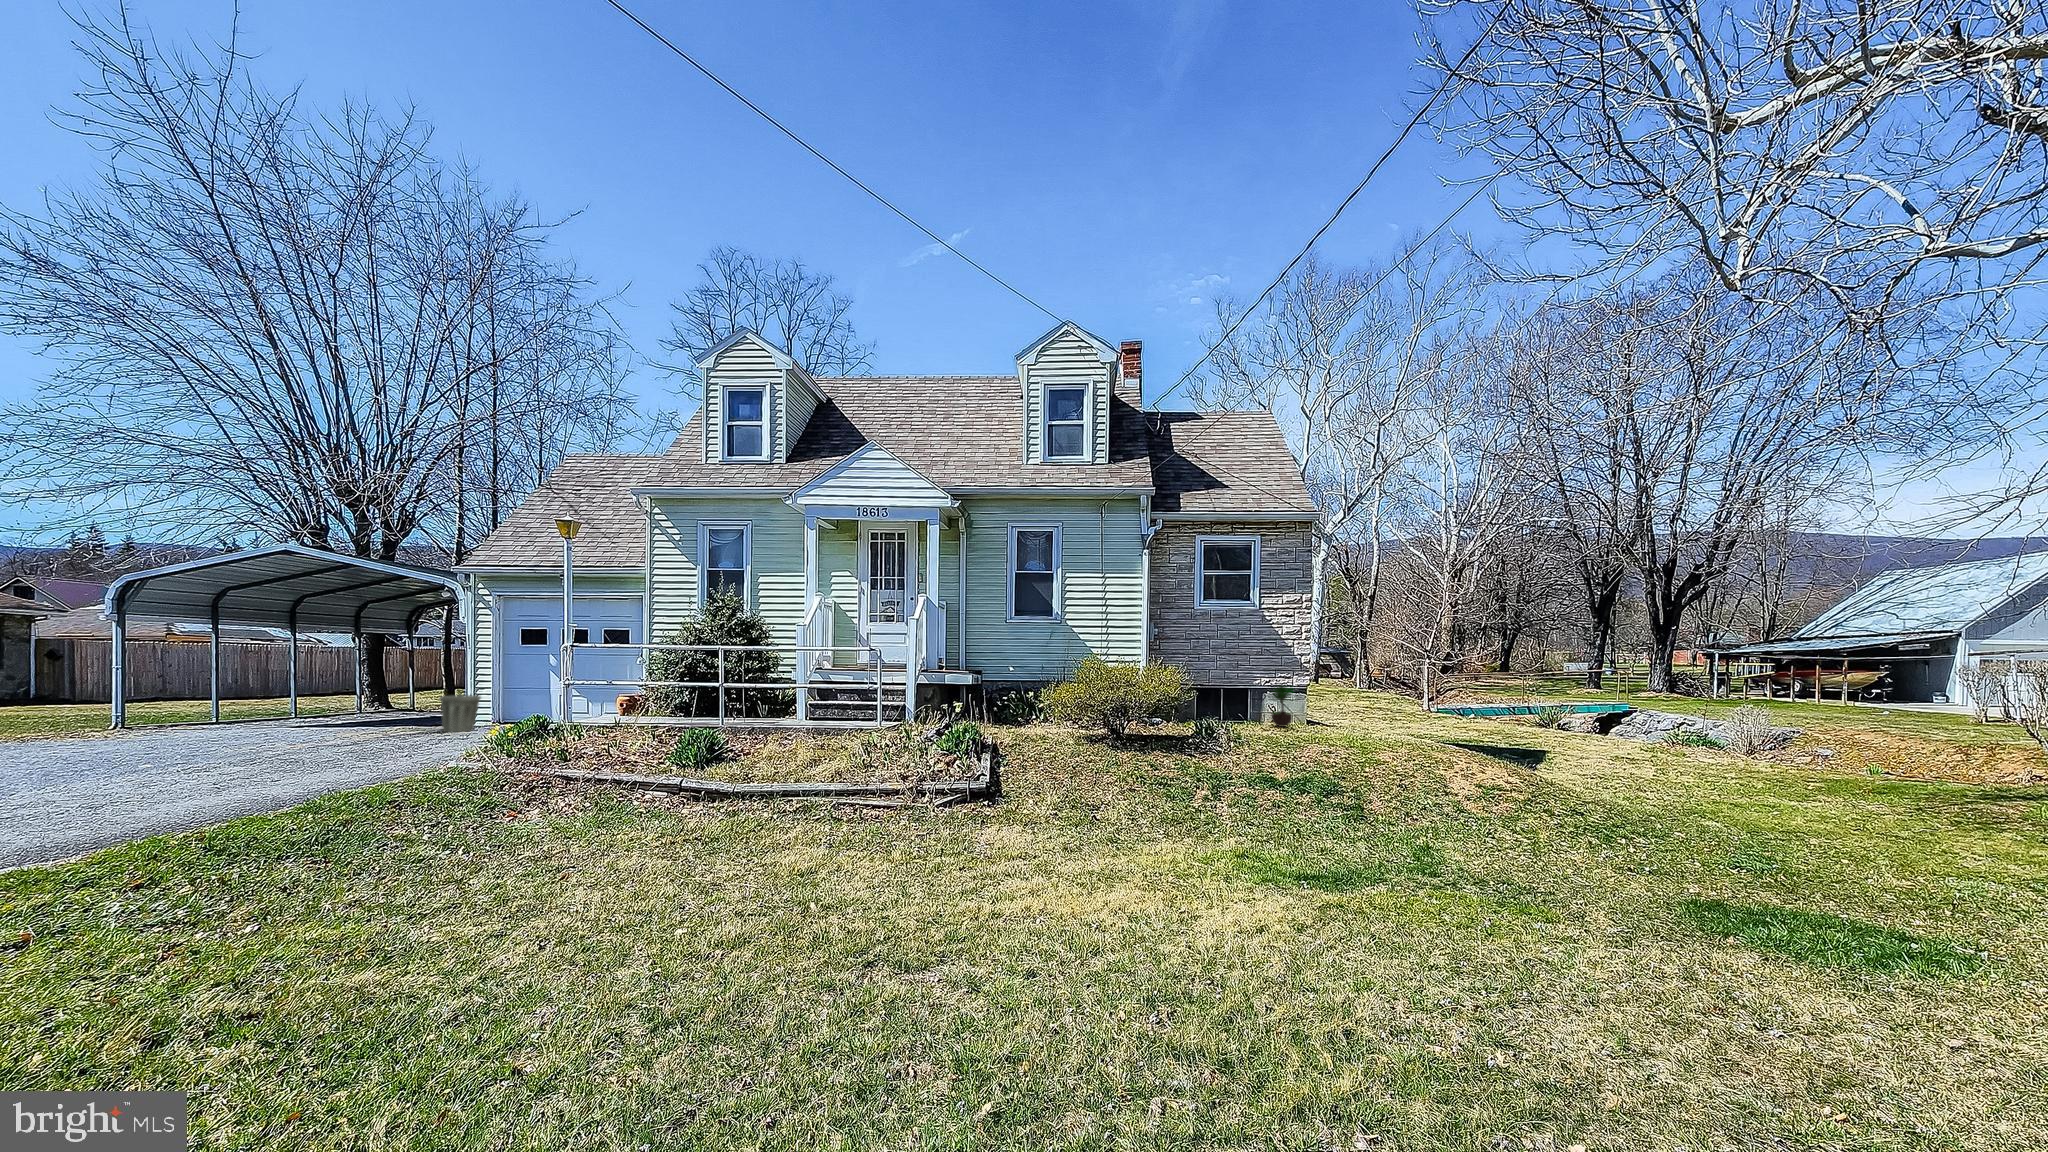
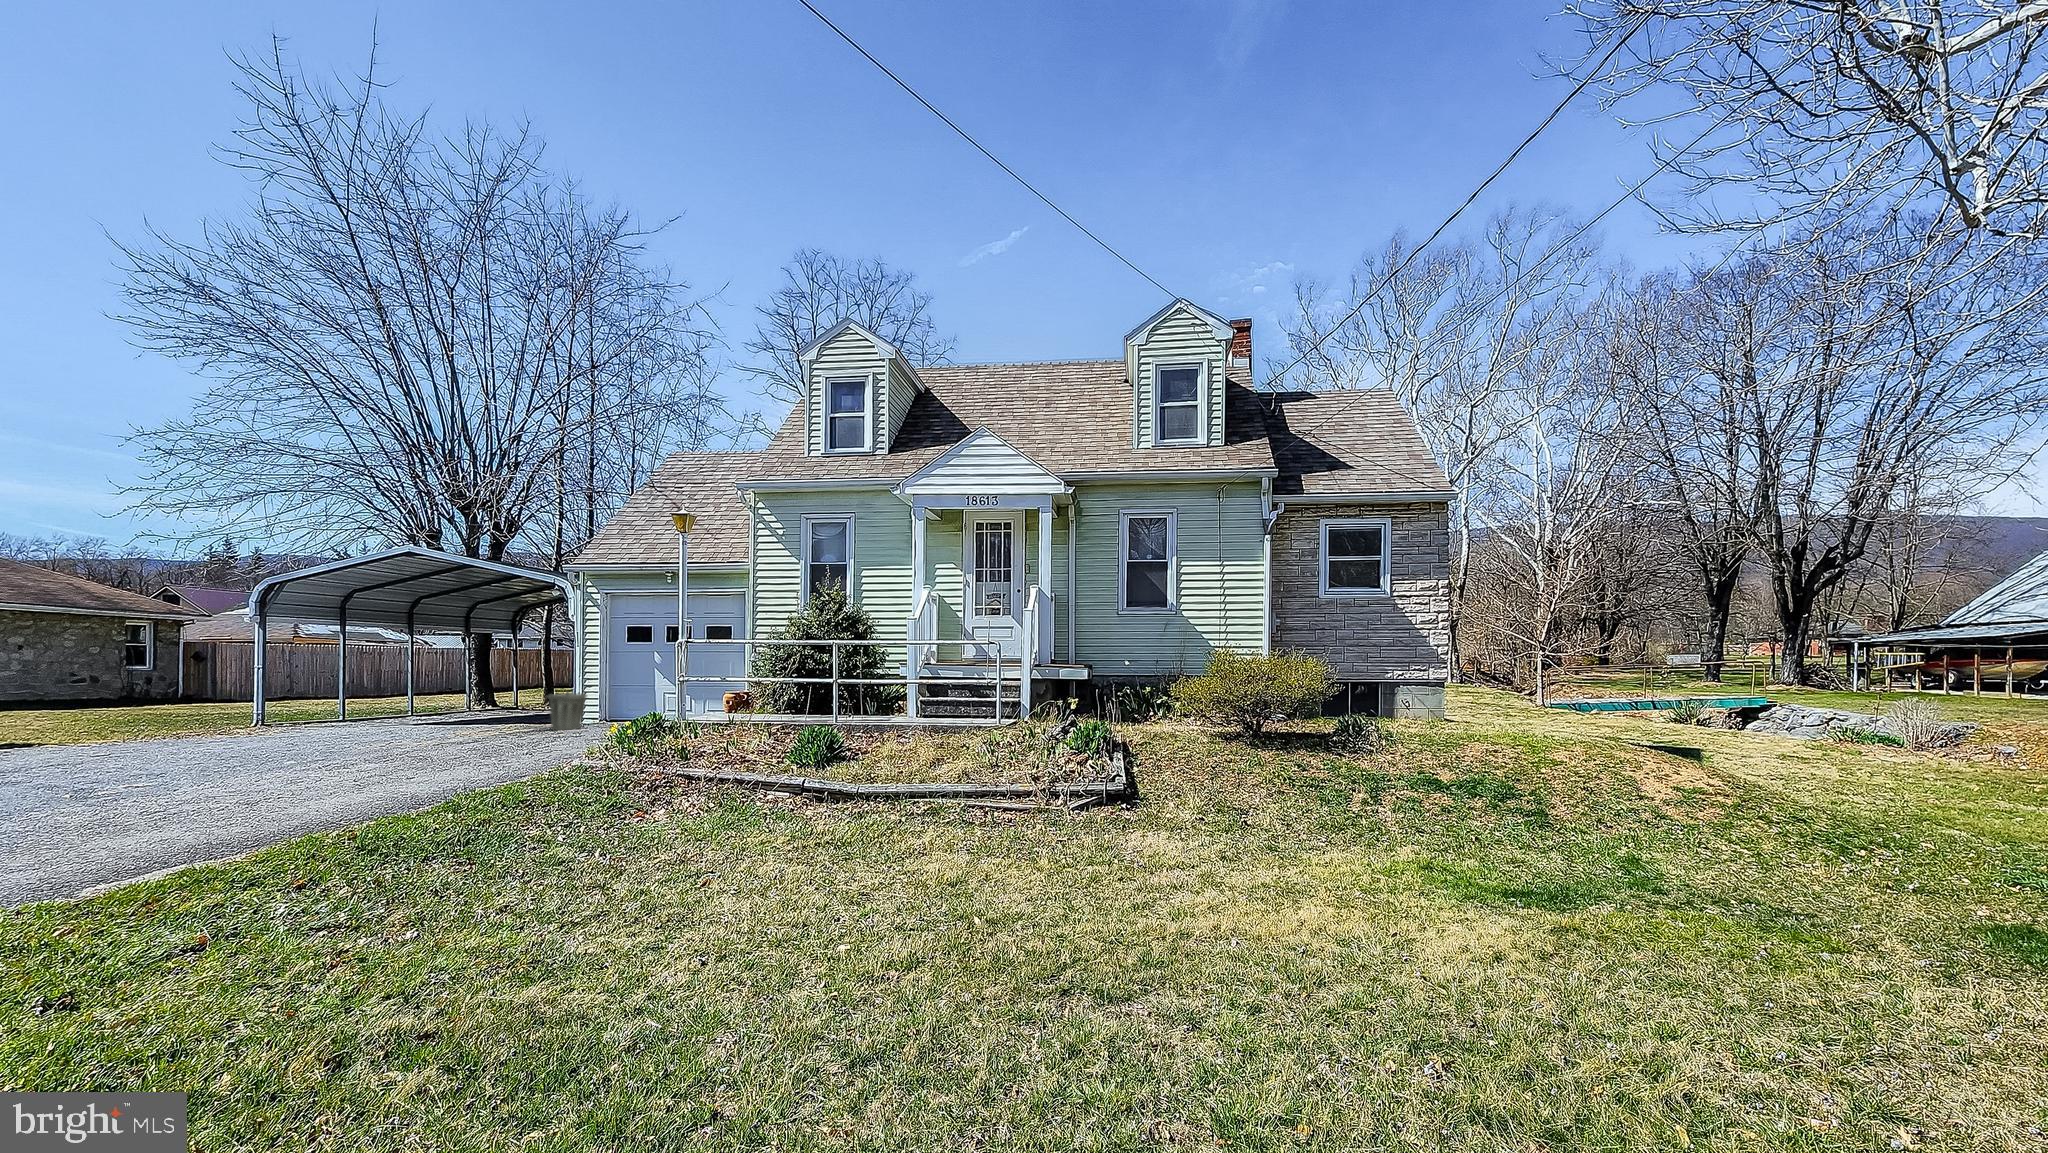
potted tree: present [1271,685,1293,727] -> none [1400,674,1433,725]

